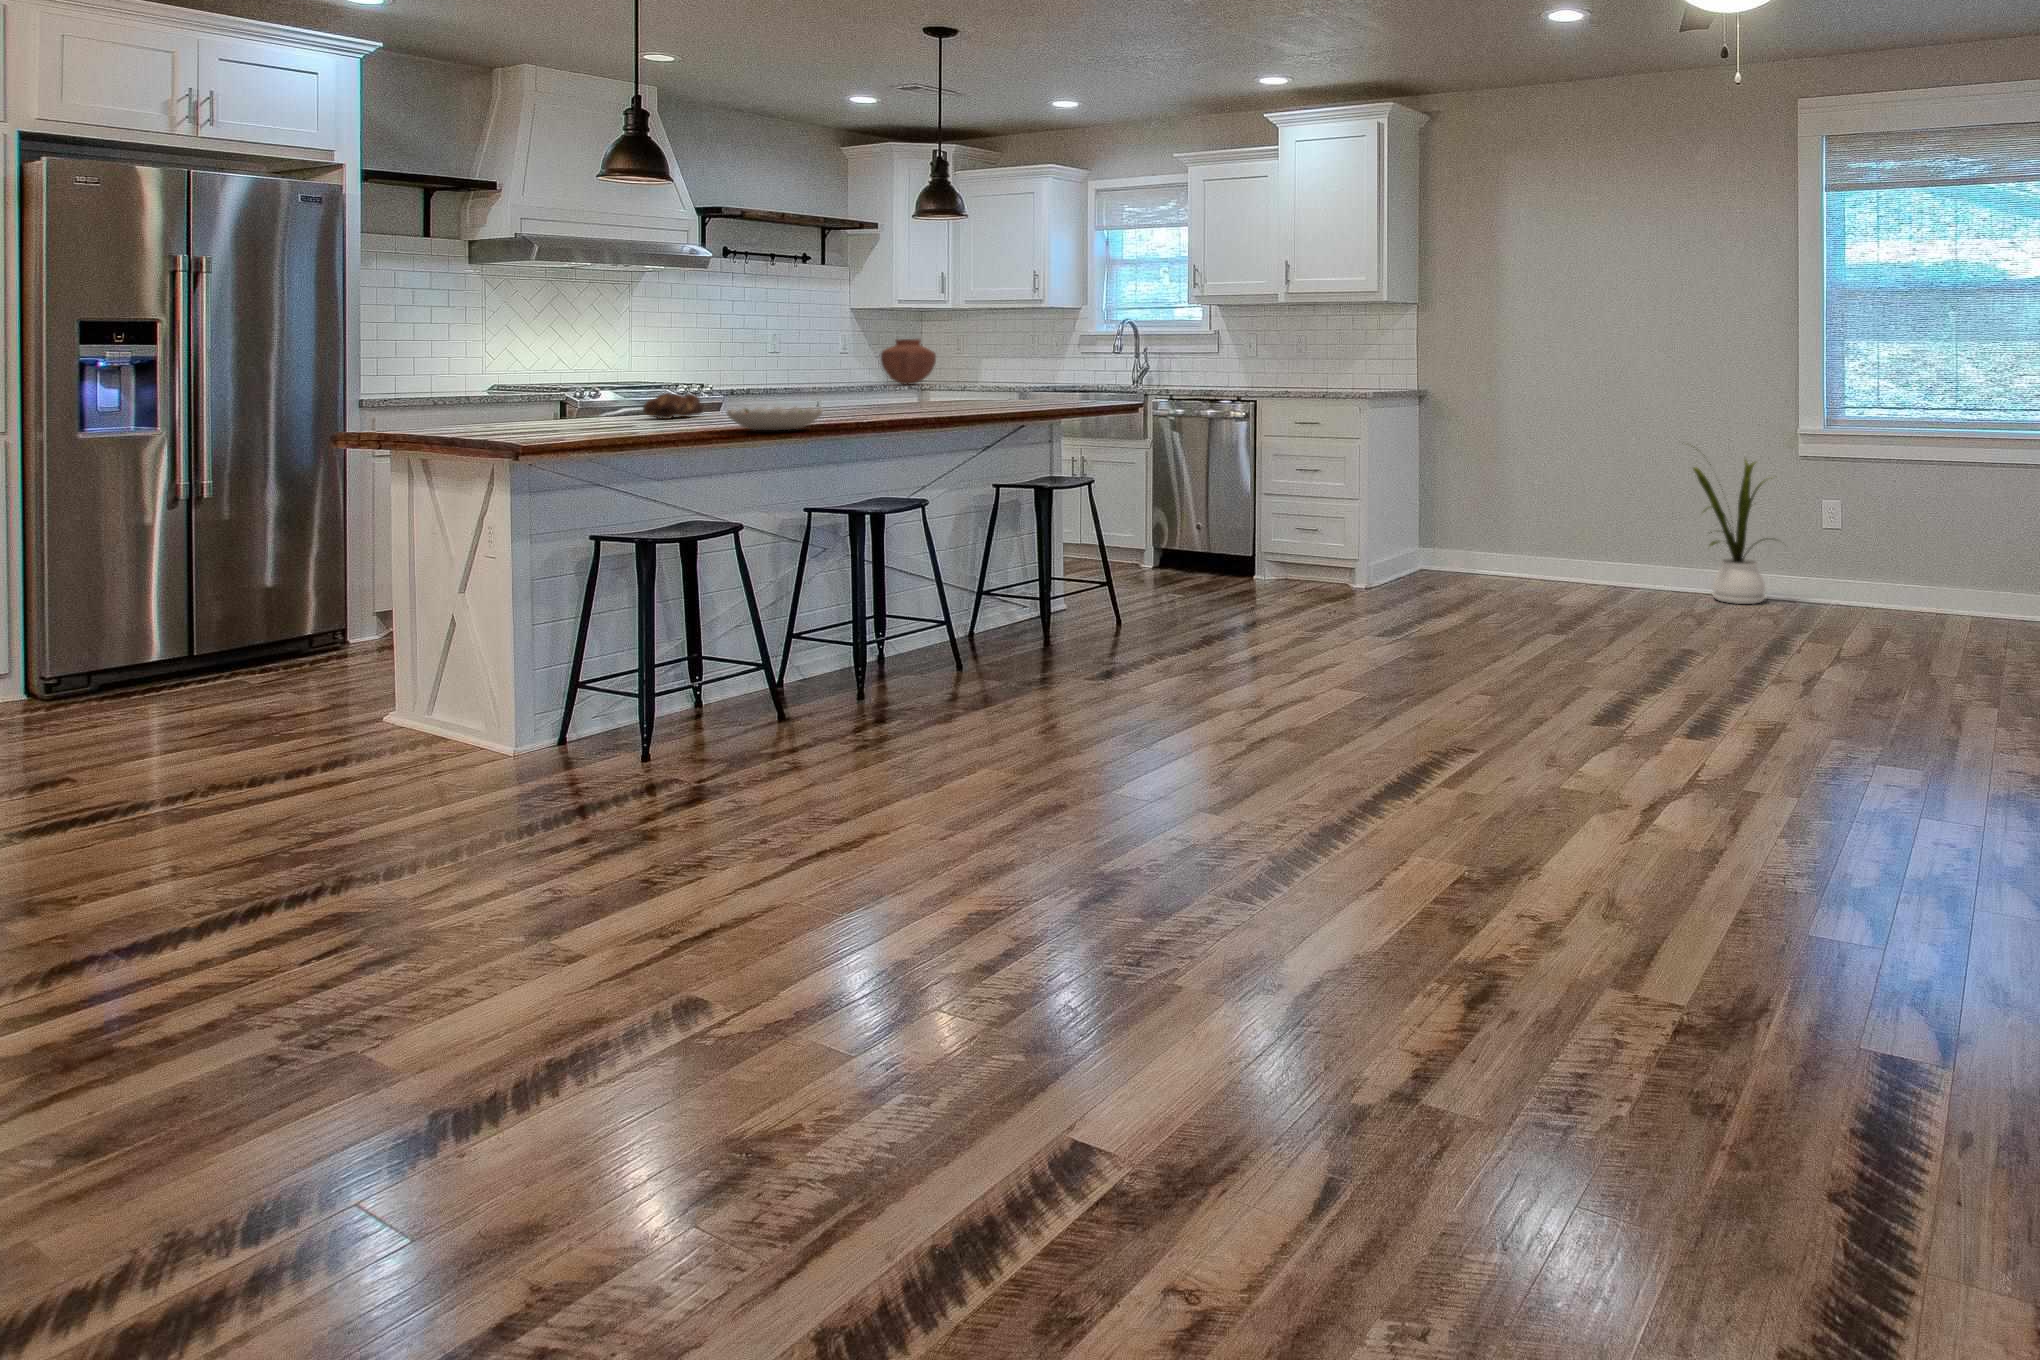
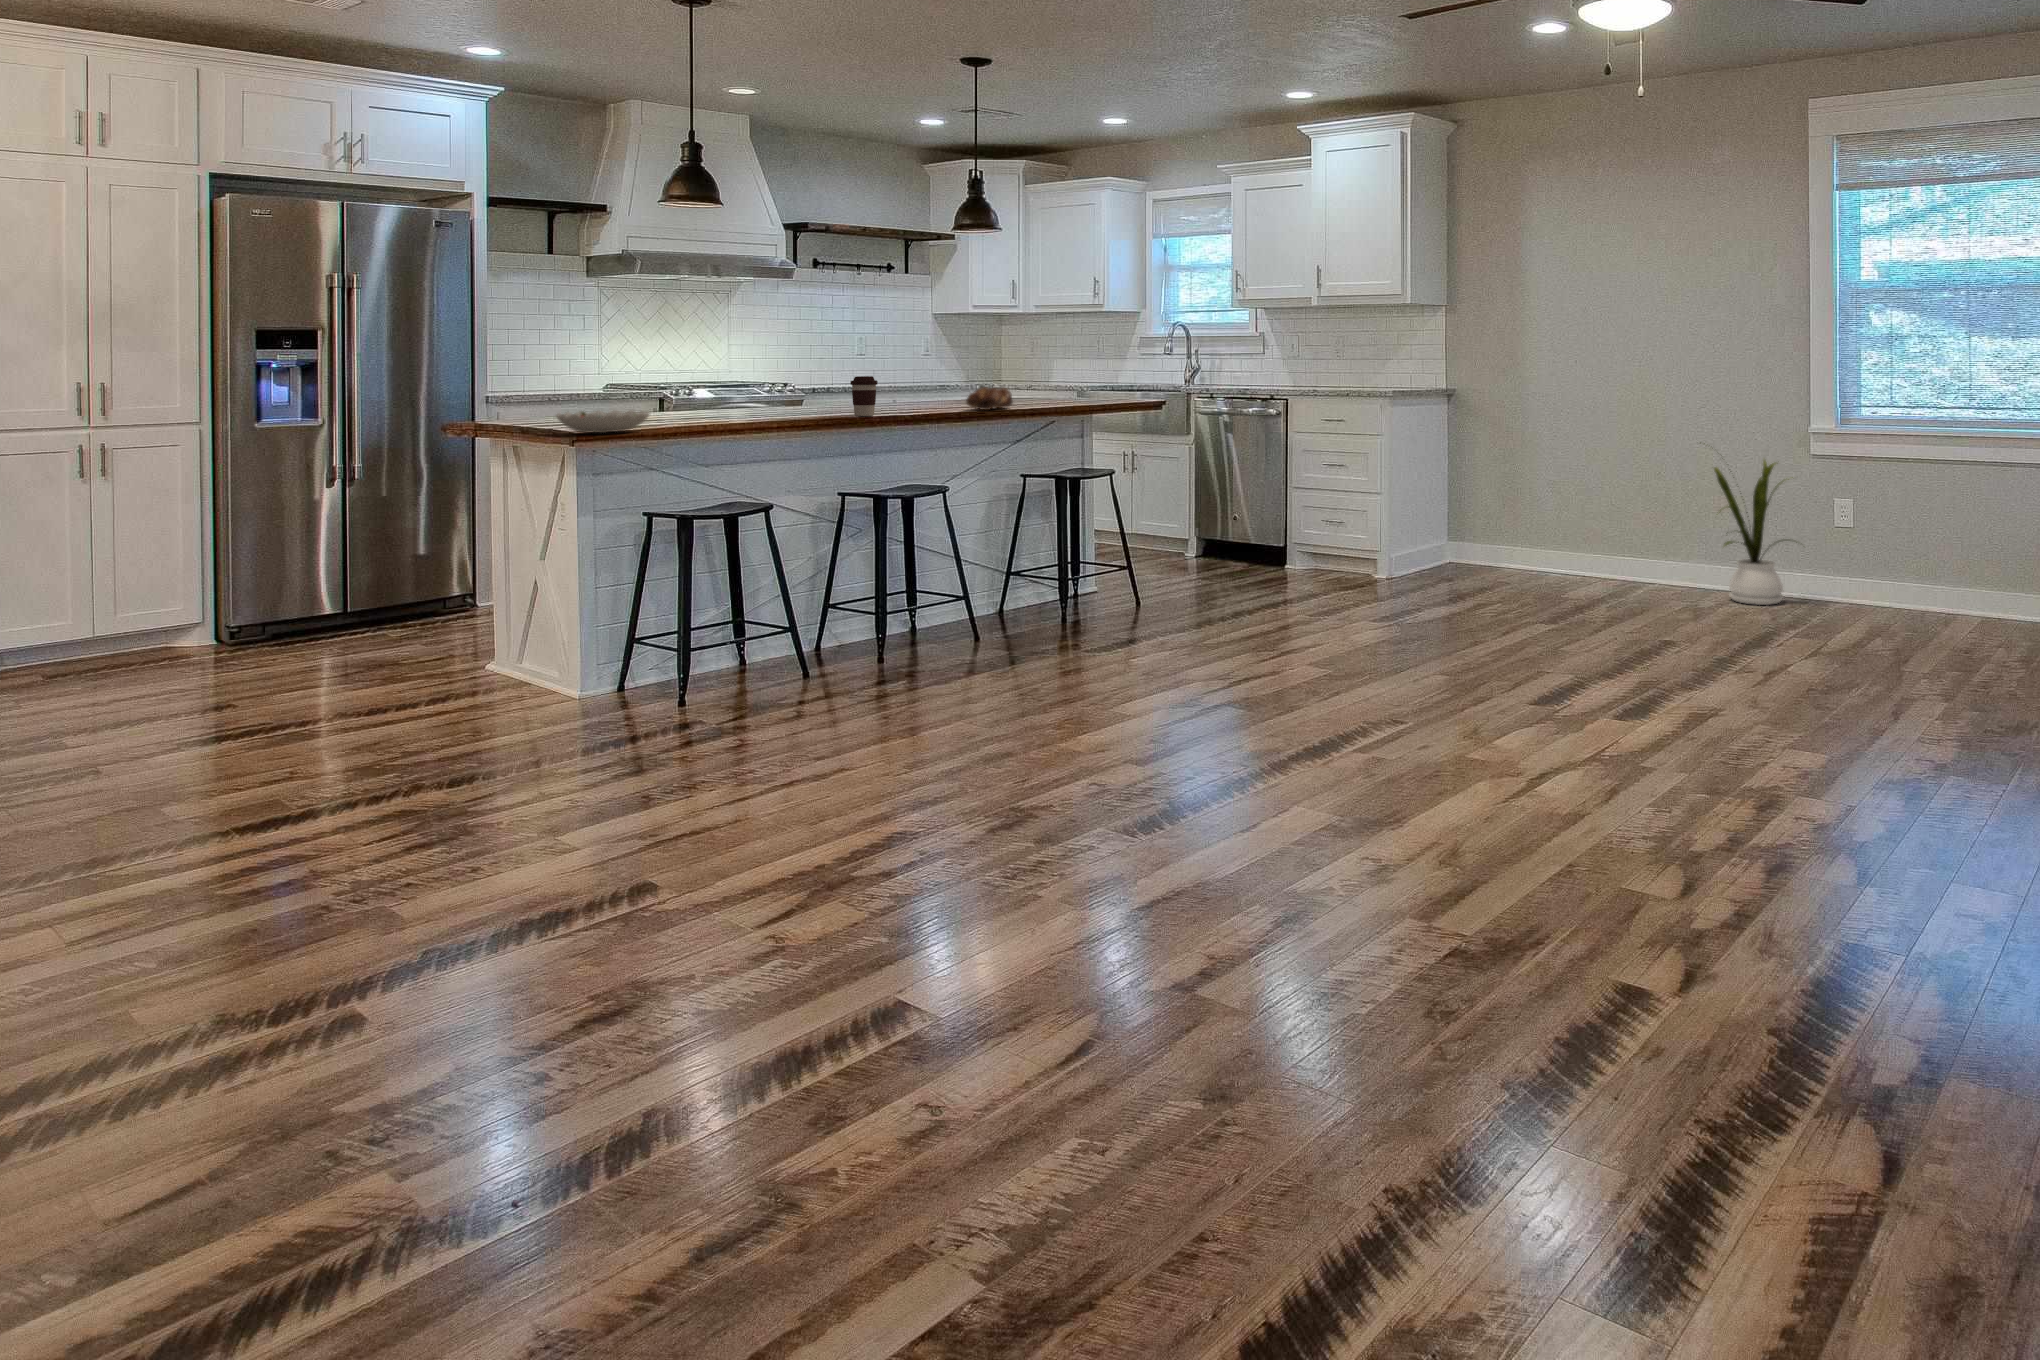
vase: present [879,339,936,385] -> none [958,341,1010,383]
coffee cup: none [823,376,854,421] -> present [850,376,878,416]
bread loaf: present [643,393,703,419] -> present [966,387,1013,410]
decorative bowl: present [727,406,823,431] -> present [556,410,650,433]

